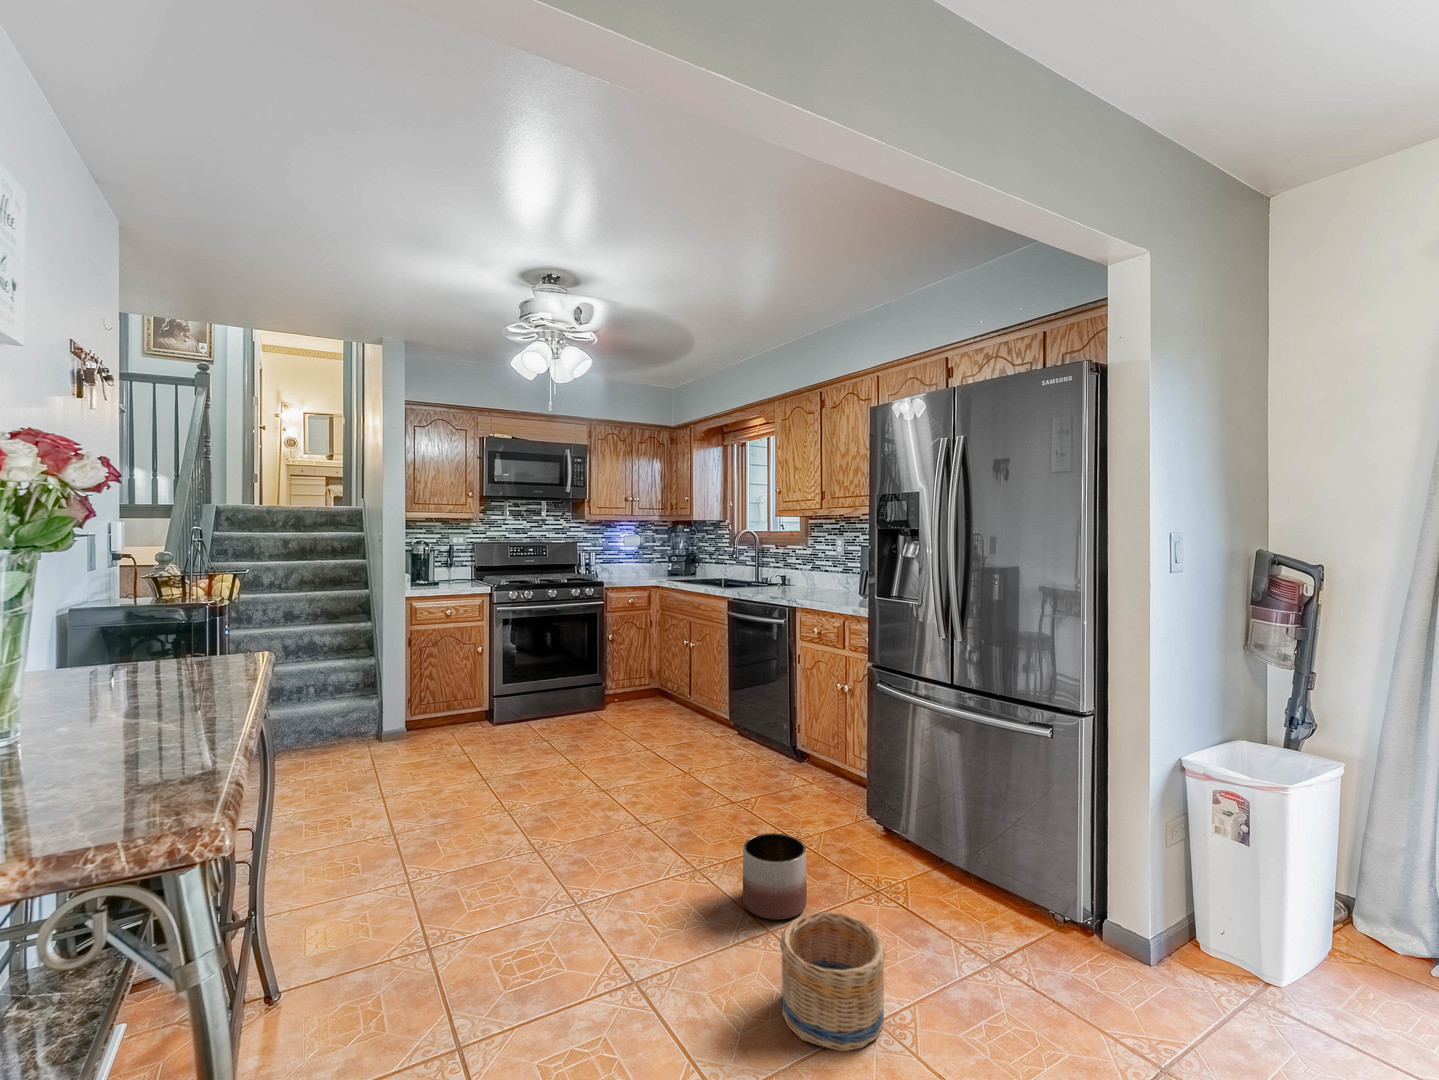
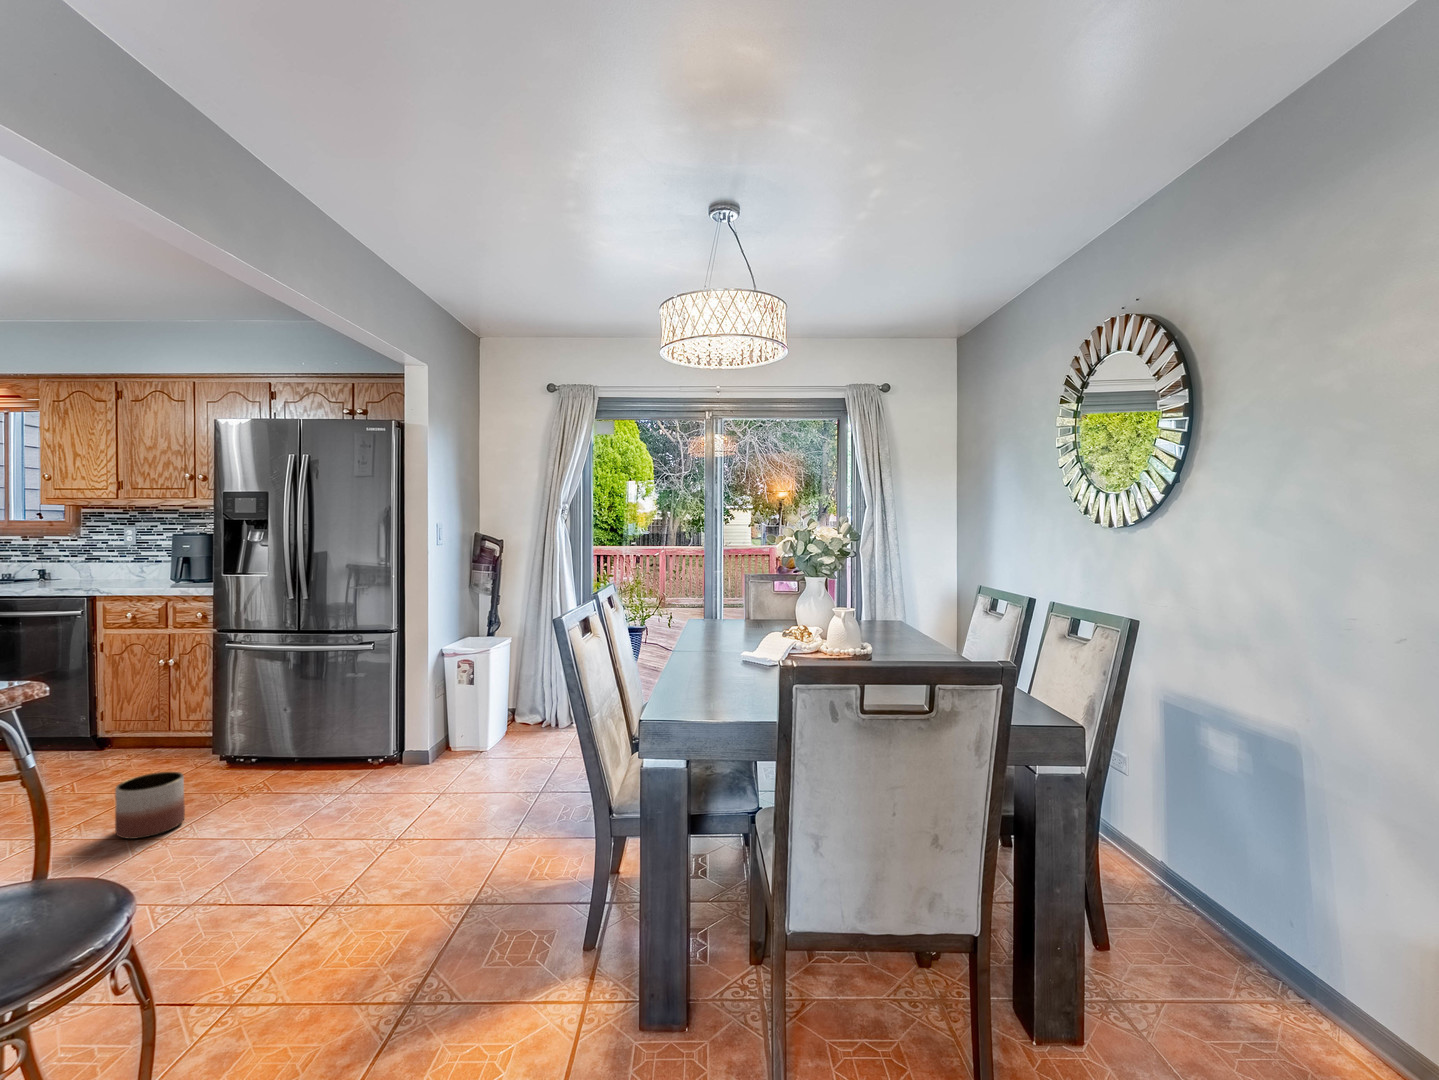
basket: present [780,912,886,1051] -> none [200,785,287,864]

